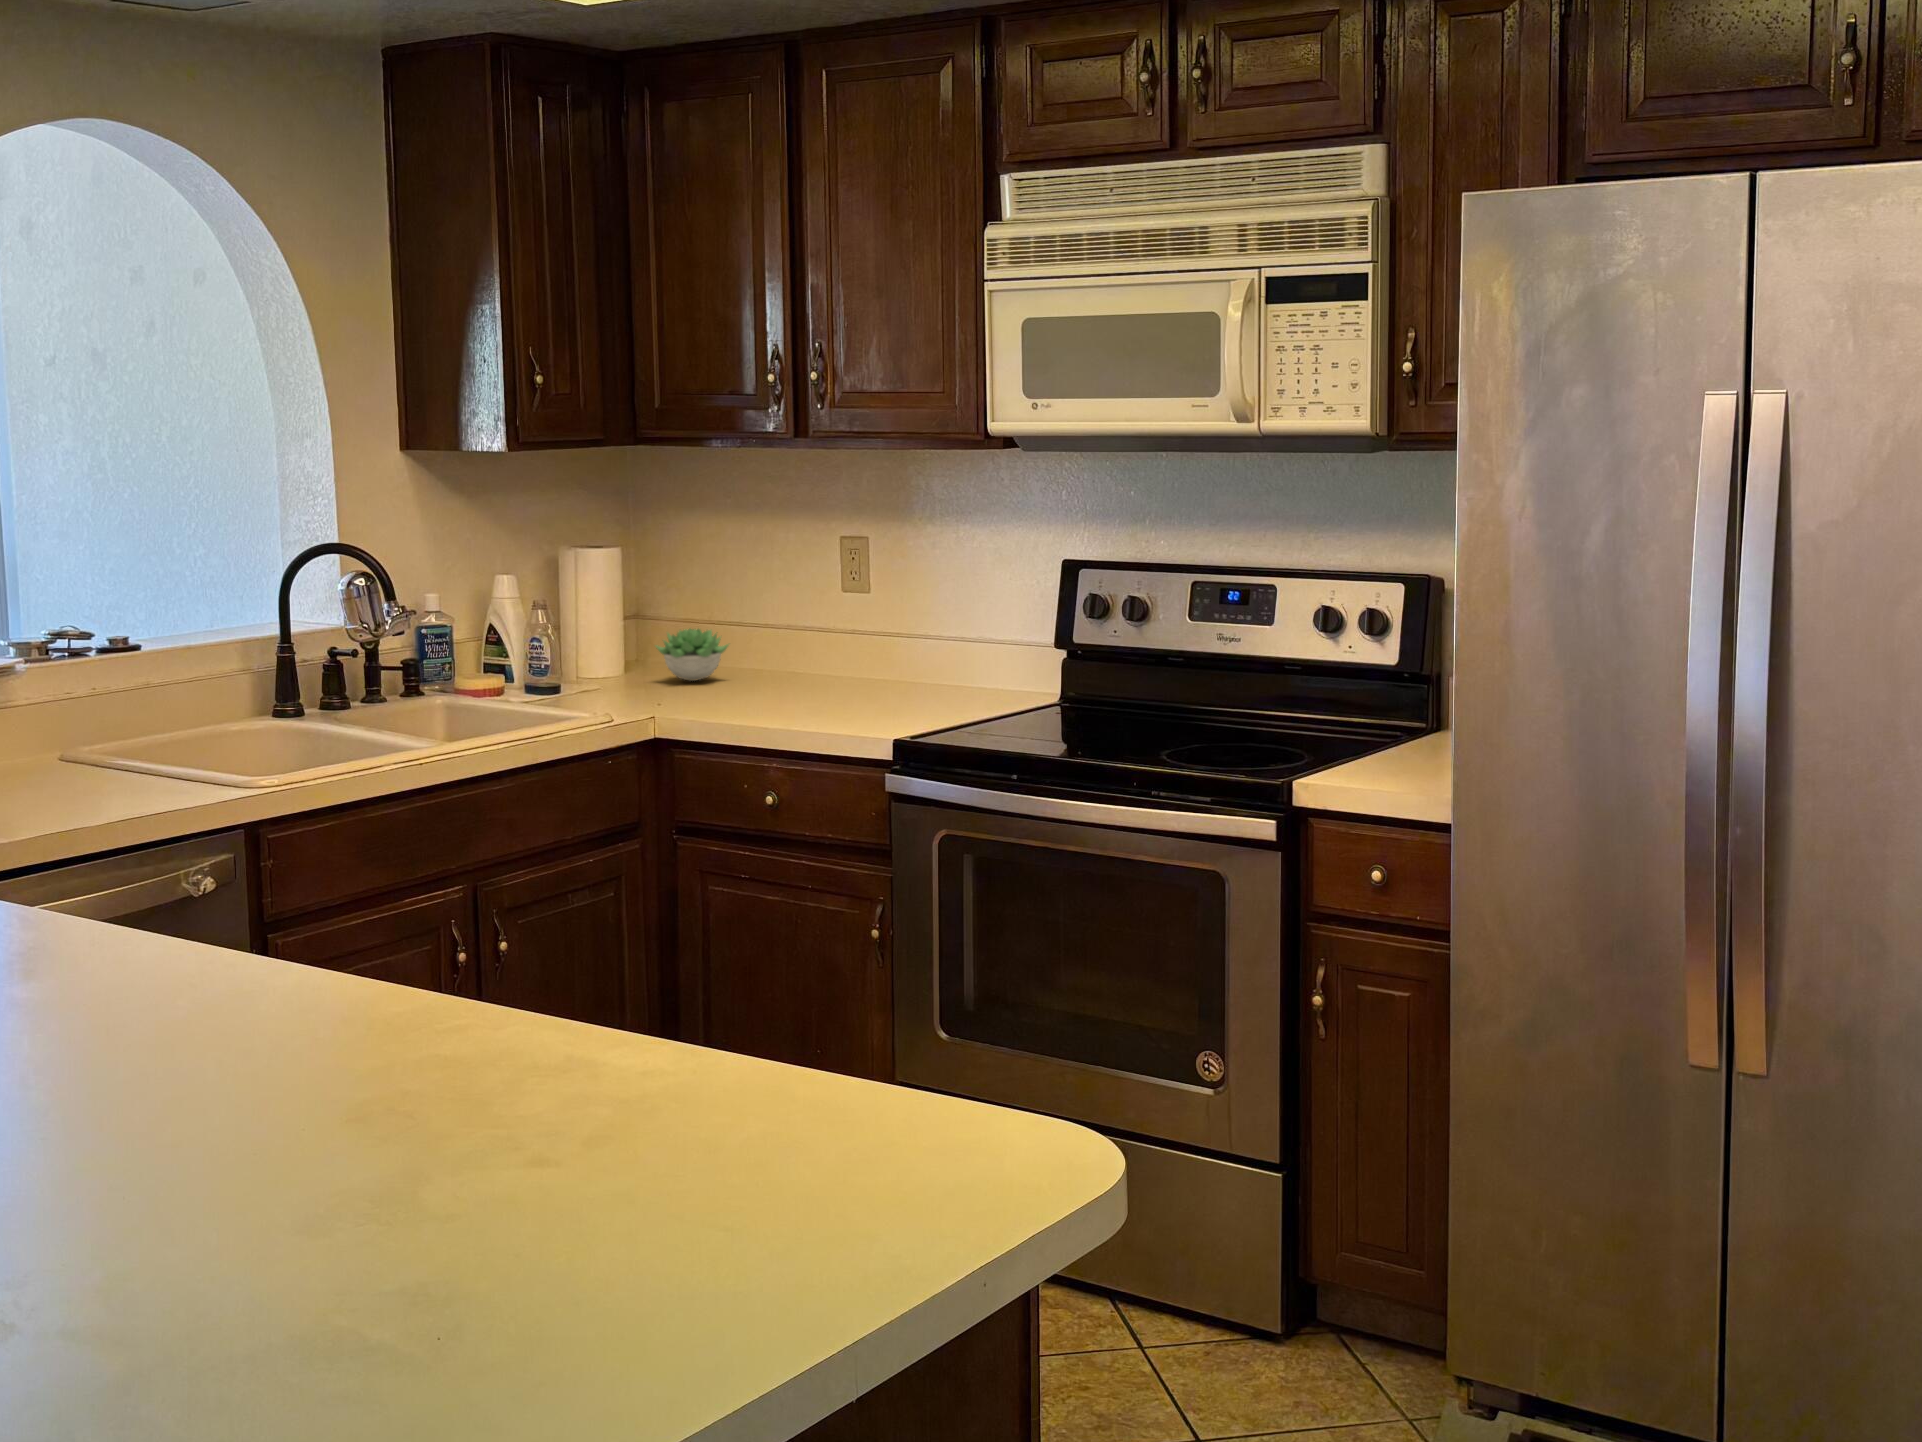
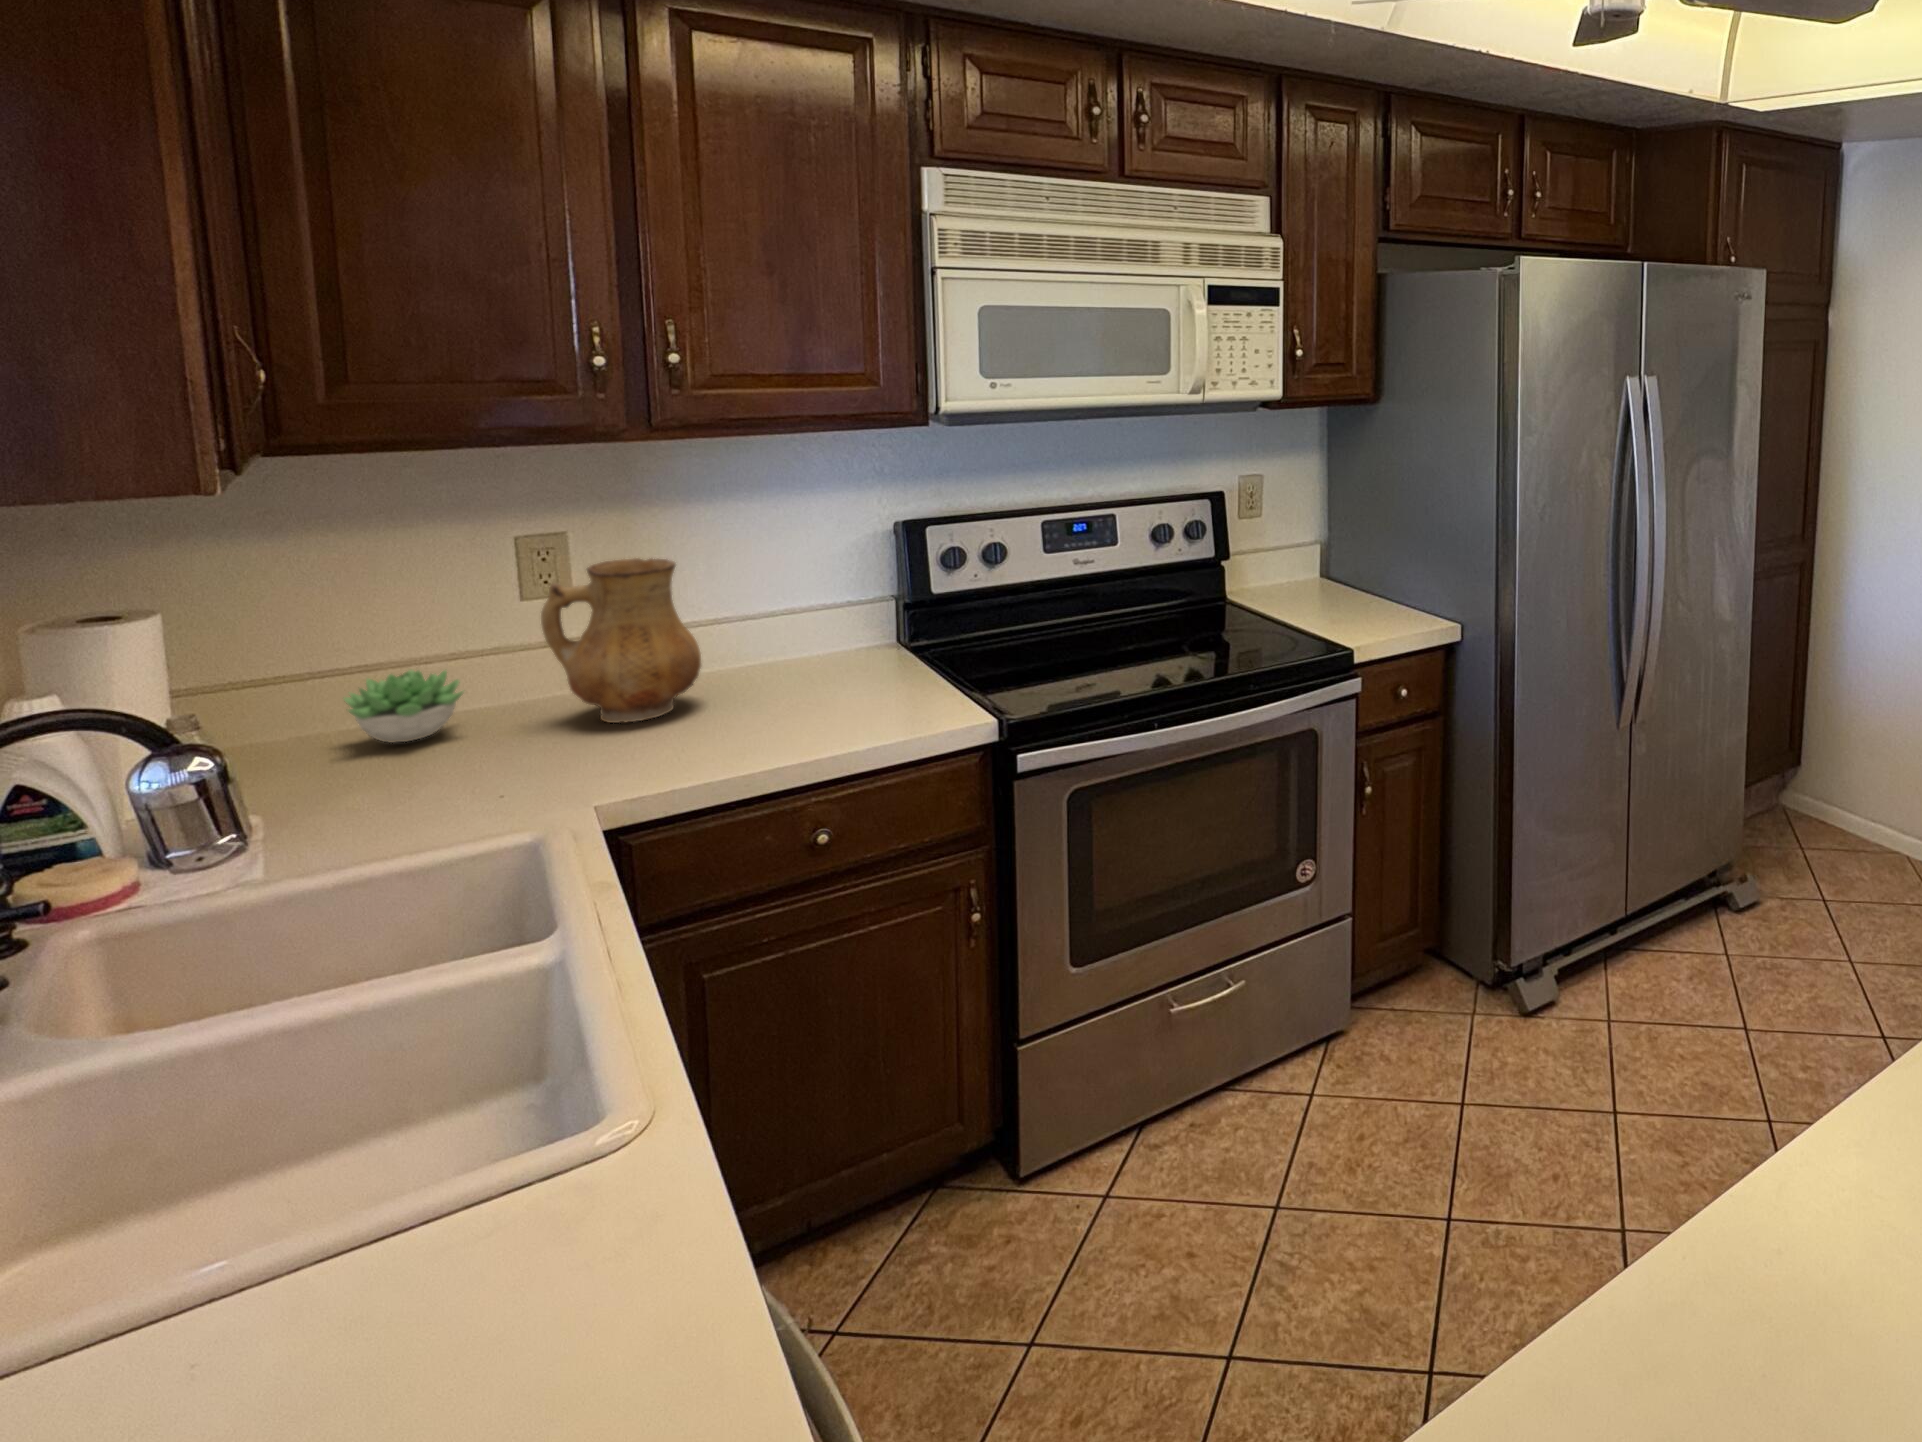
ceramic pitcher: none [744,559,838,697] -> present [541,558,701,723]

